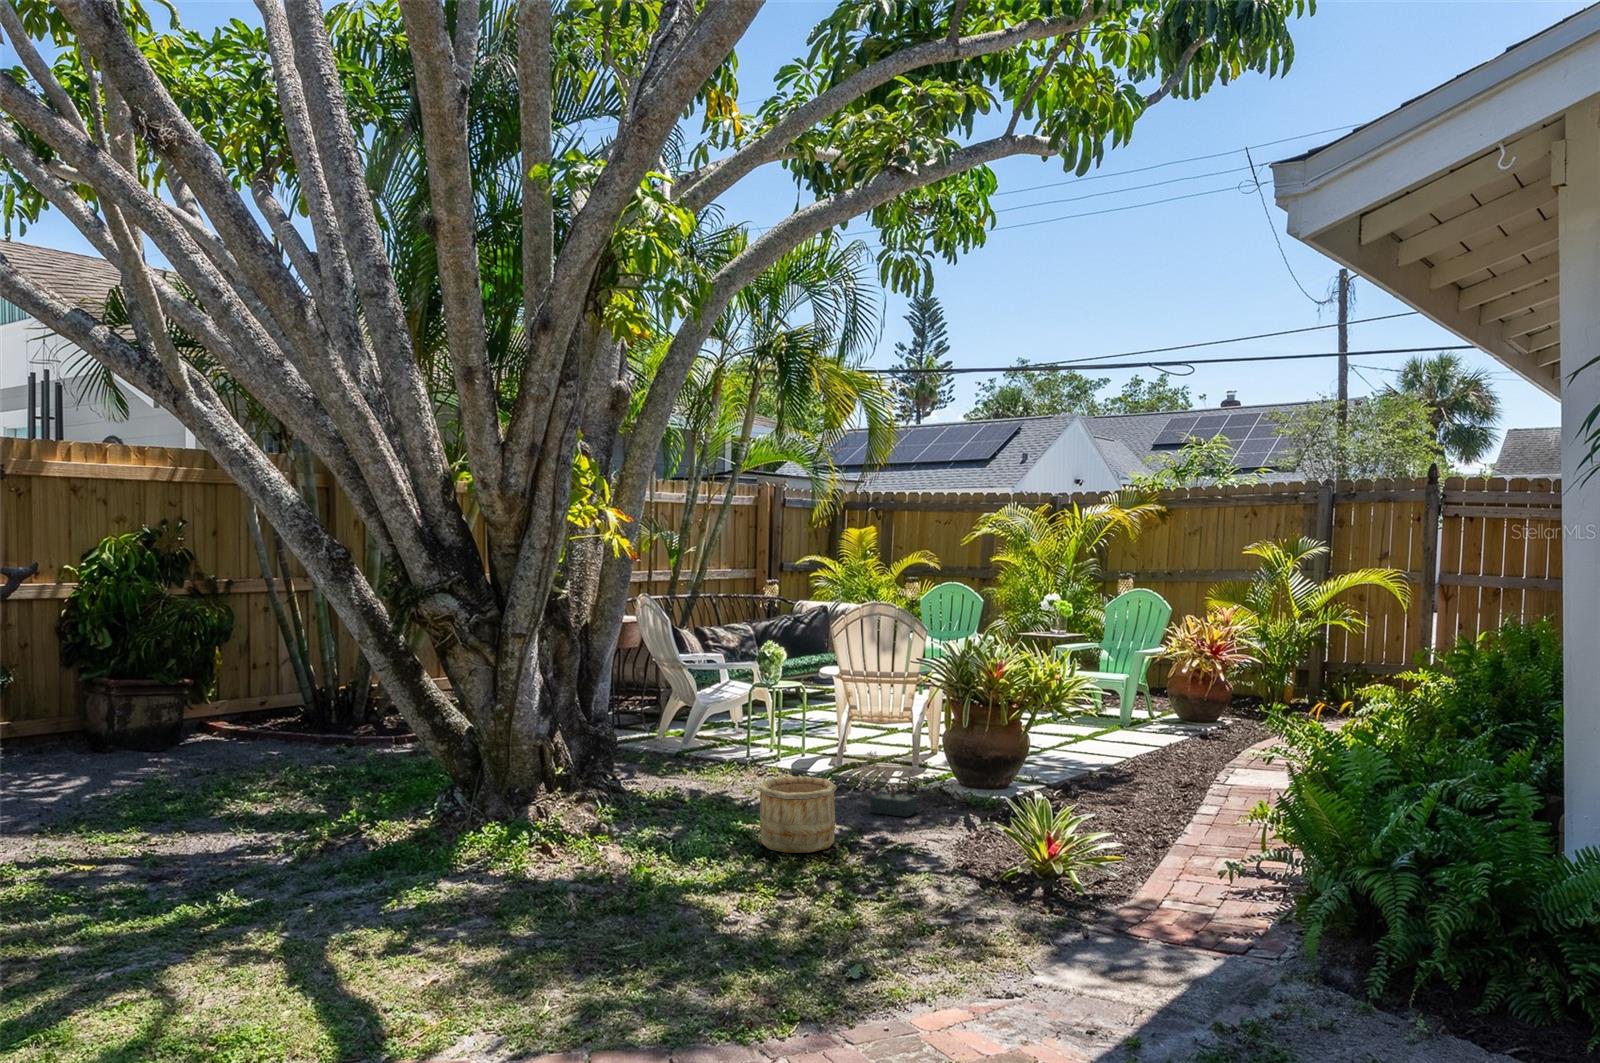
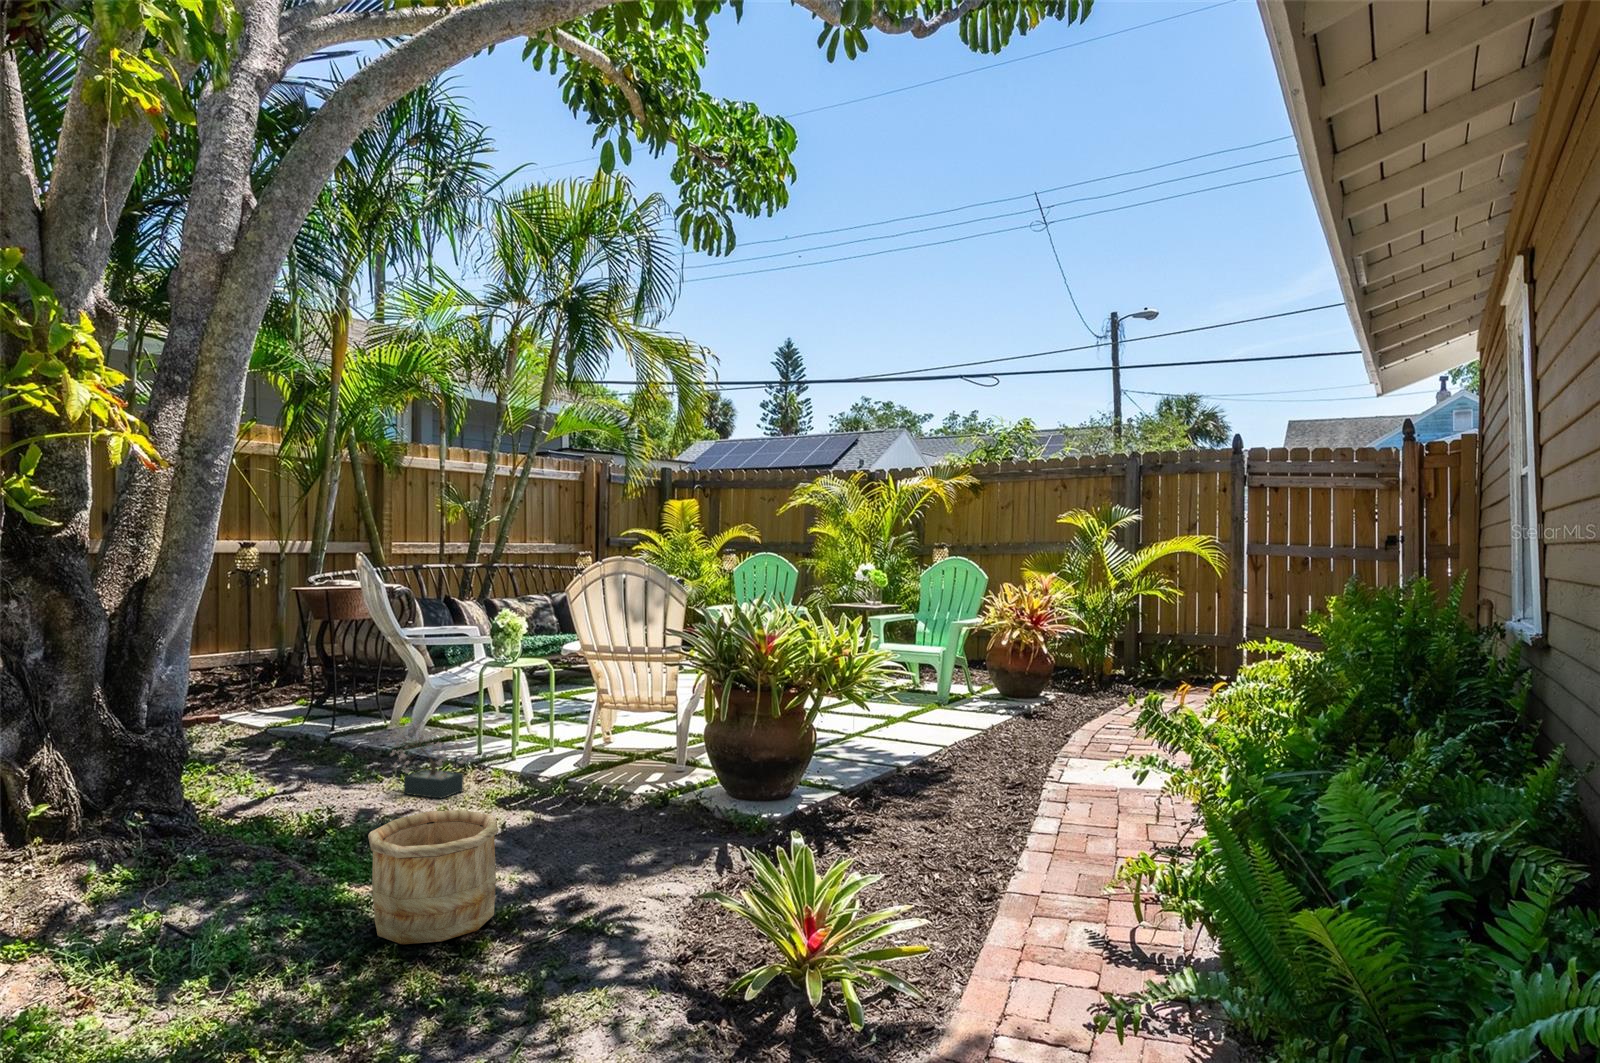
decorative plant: present [859,752,924,817] -> present [390,722,472,798]

